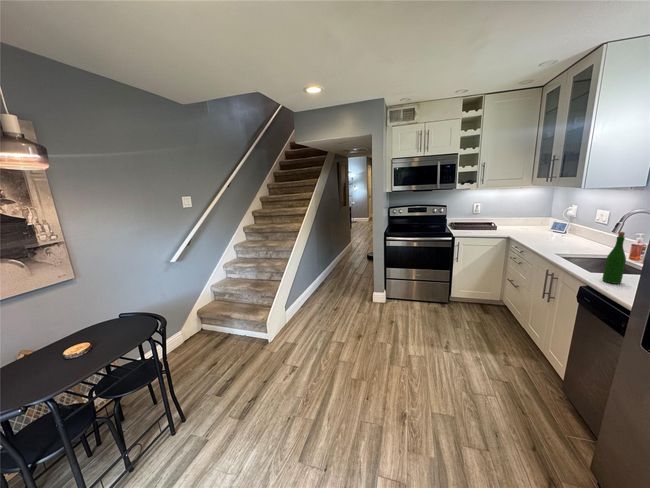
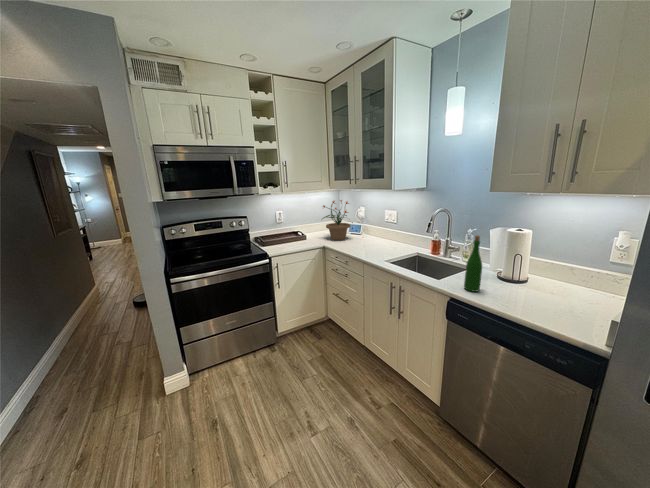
potted plant: none [514,195,551,234] -> present [323,200,353,240]

